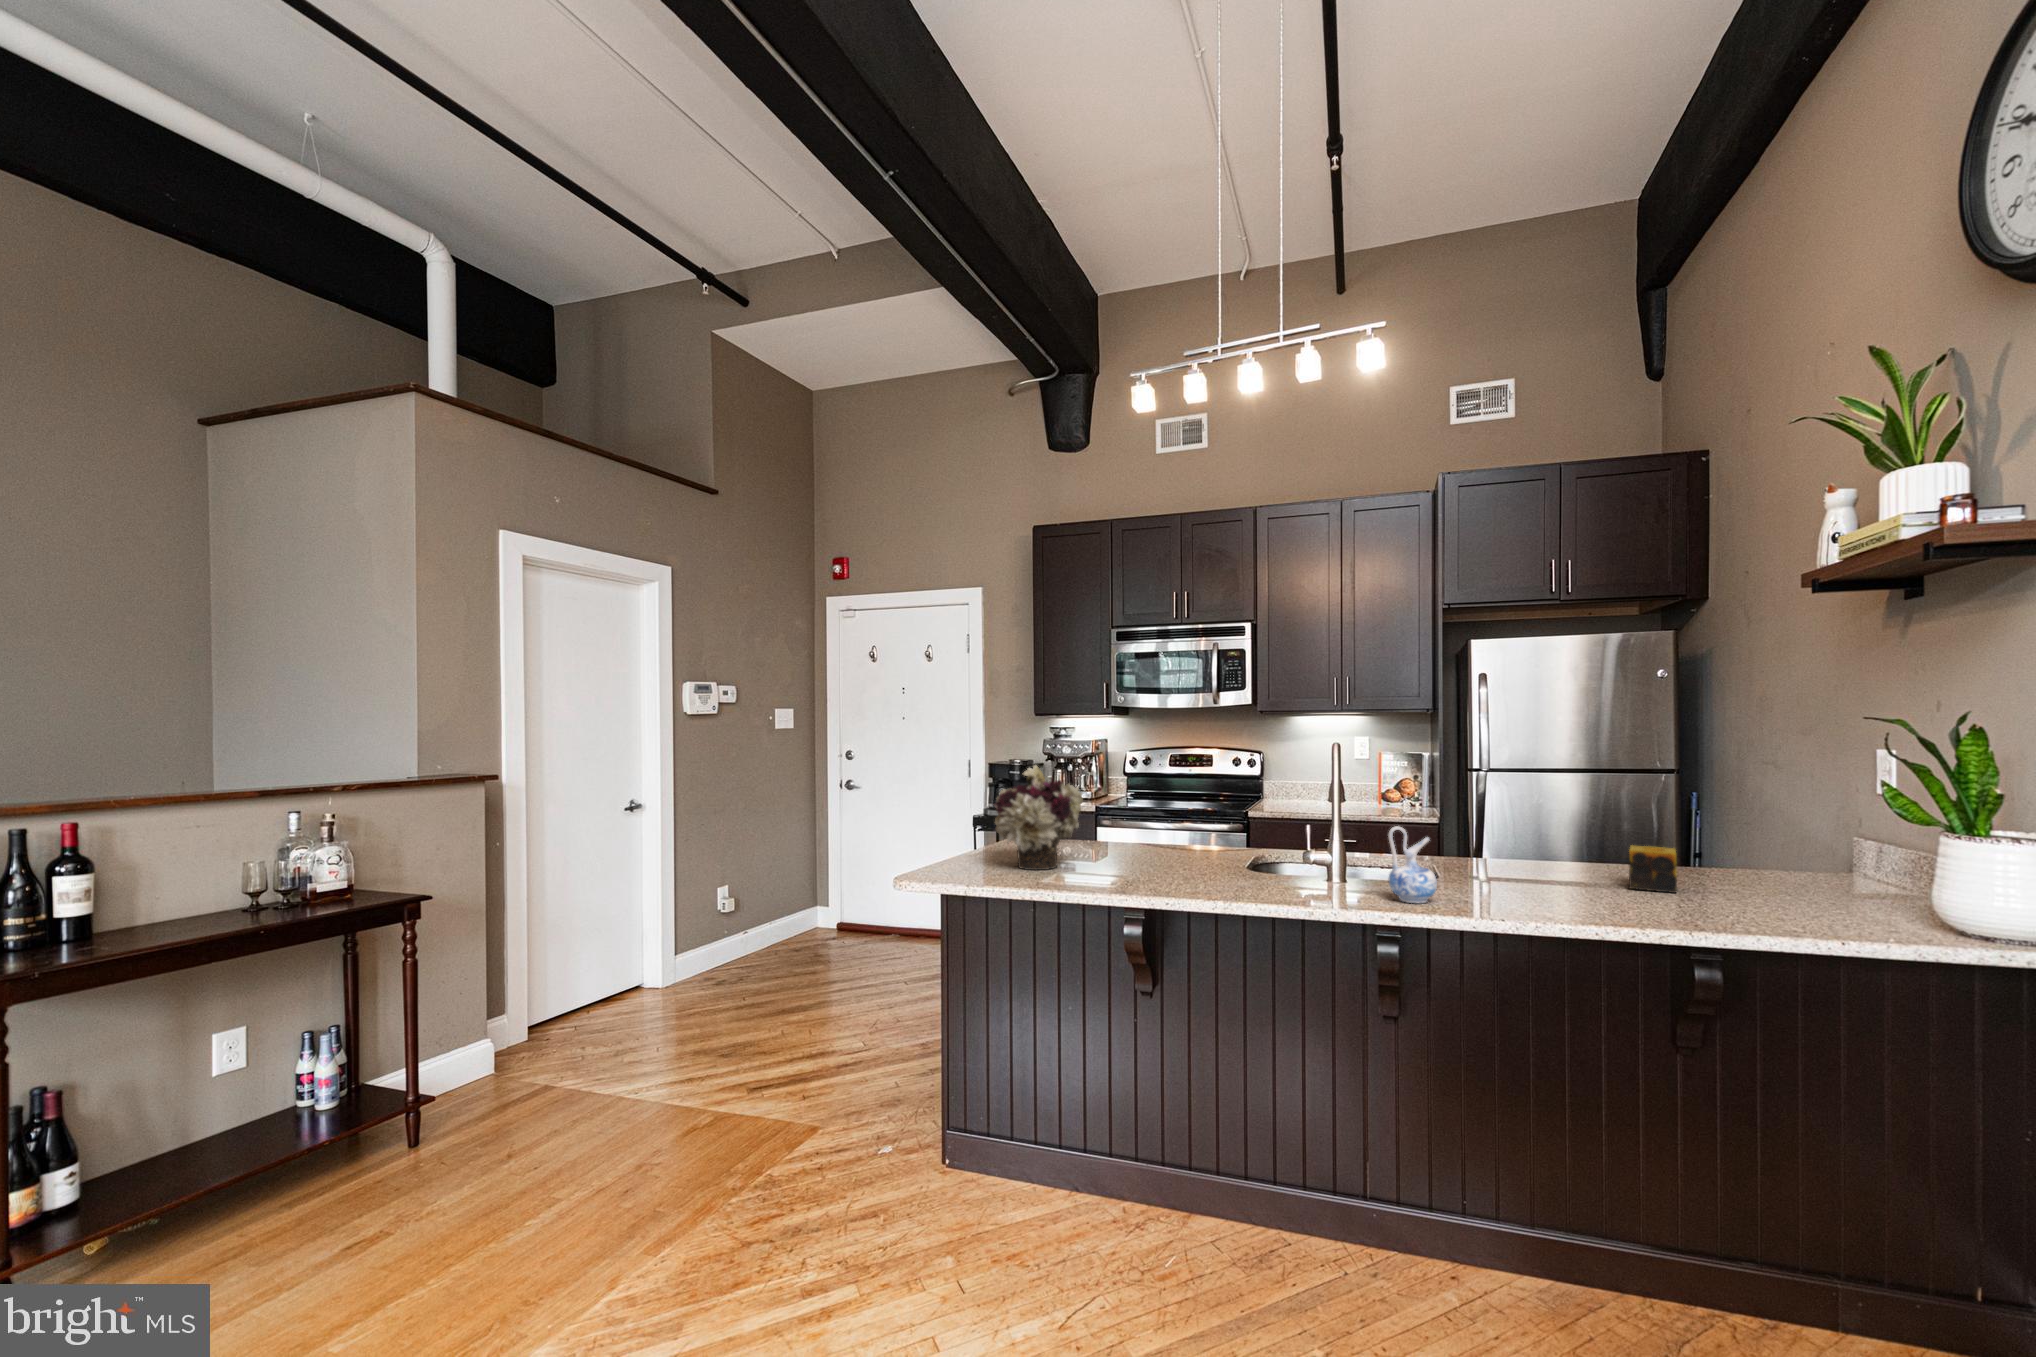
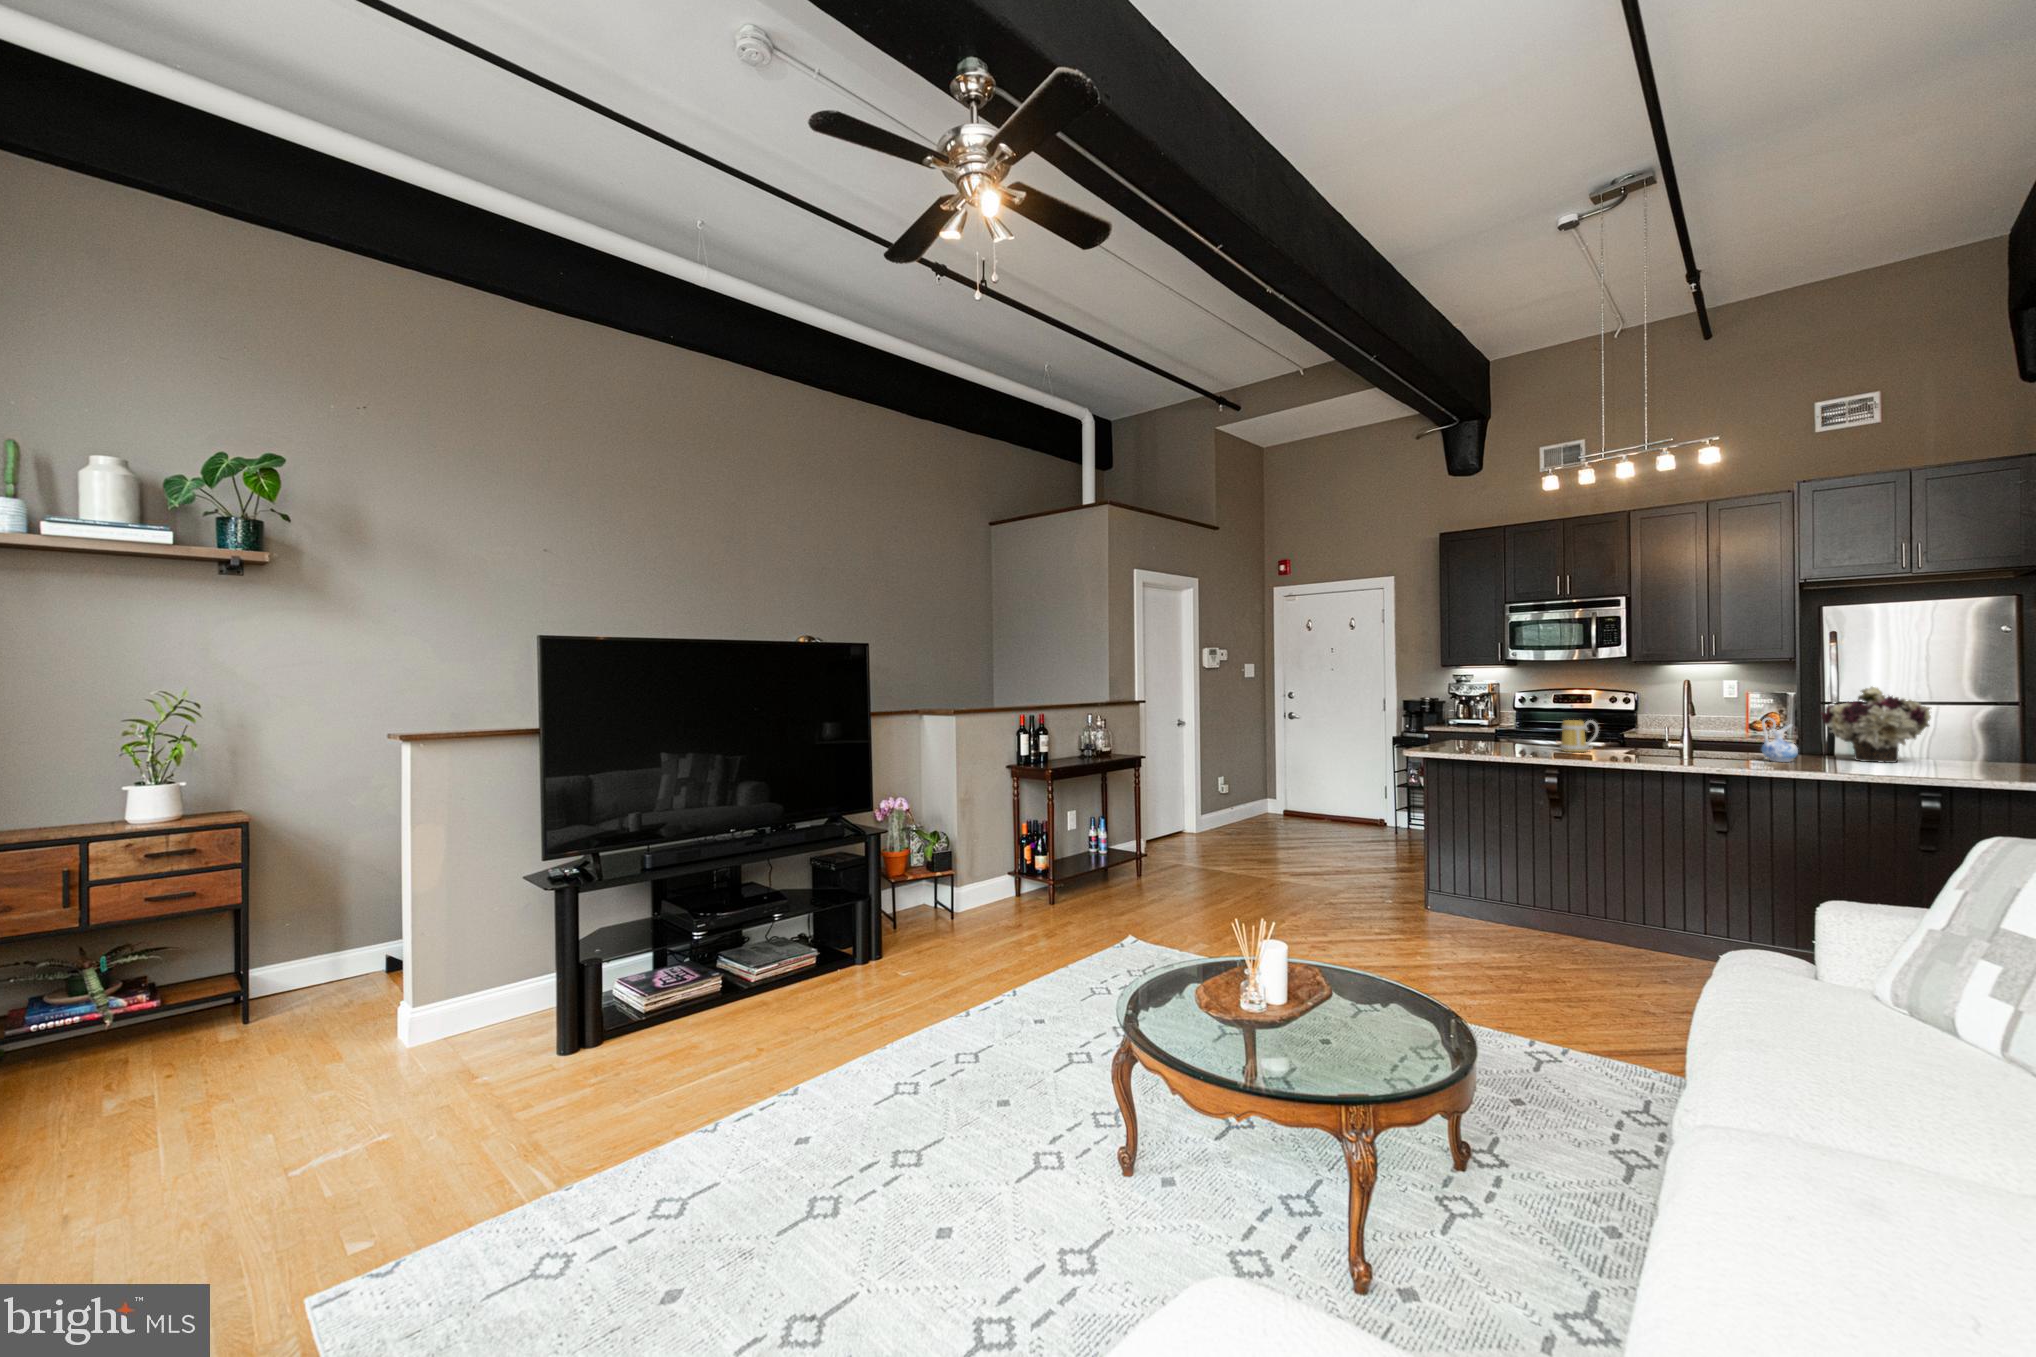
flower arrangement: present [994,765,1083,870] -> present [1821,687,1931,763]
mug: none [1117,823,1172,882] -> present [1560,720,1599,752]
candle: present [1629,845,1677,893] -> none [1958,736,2002,764]

